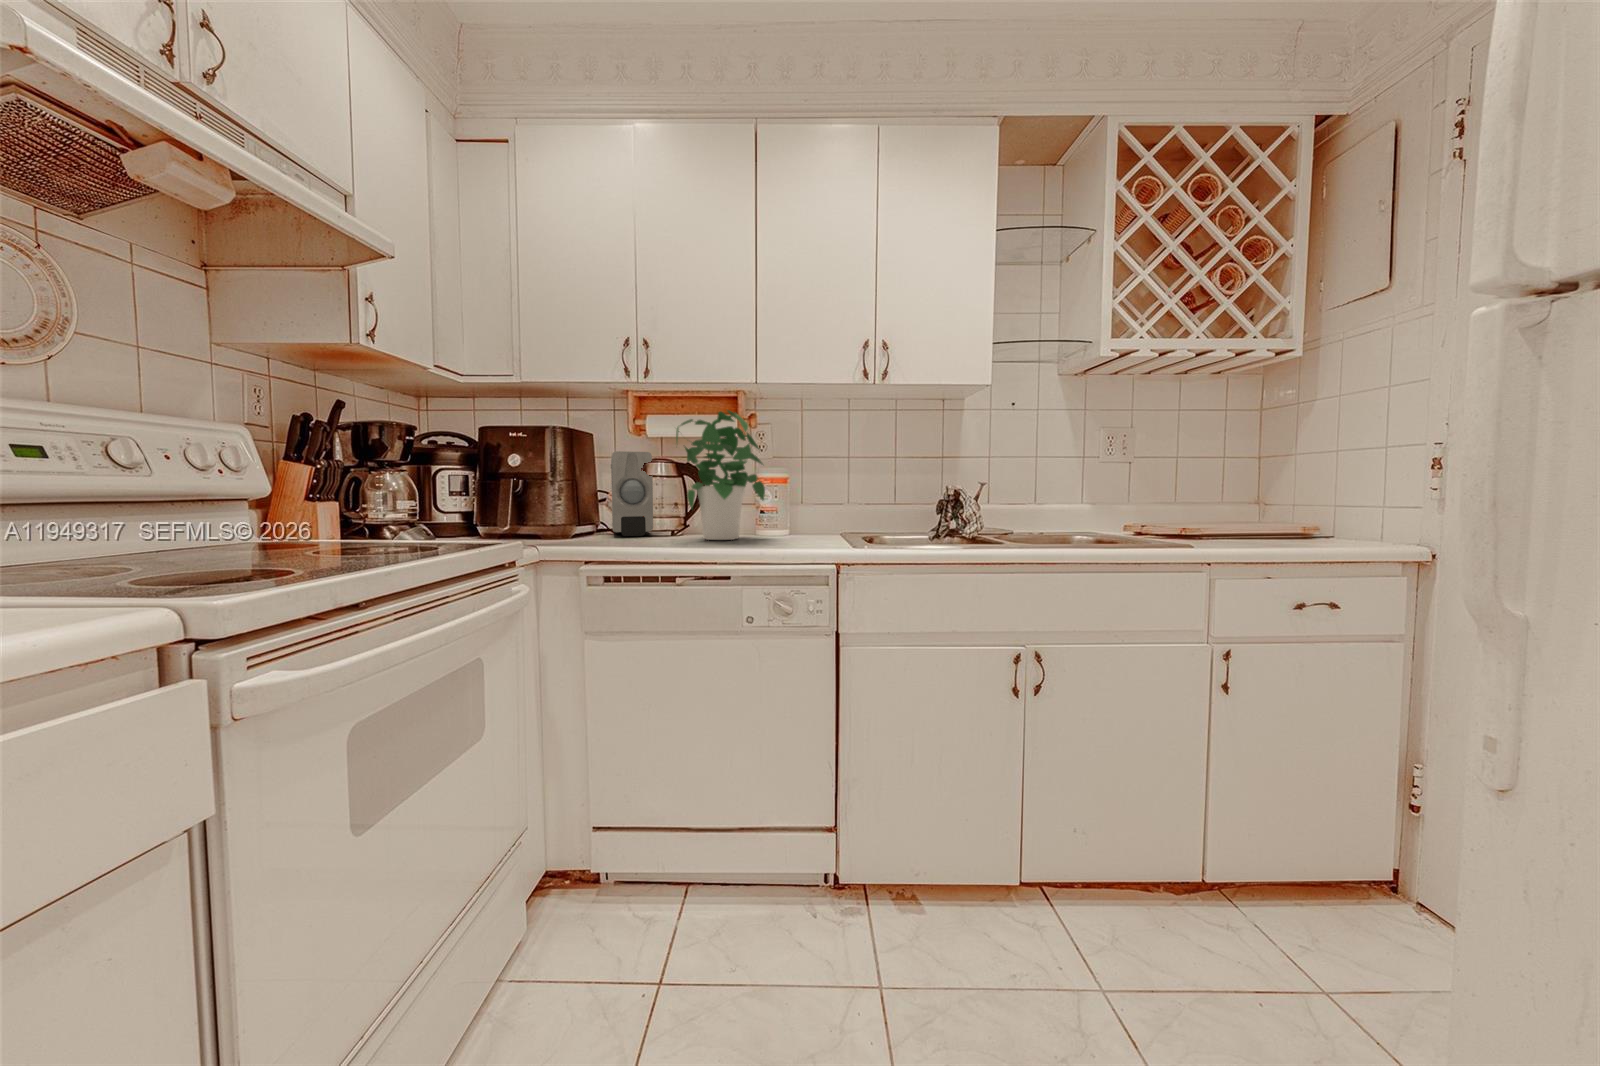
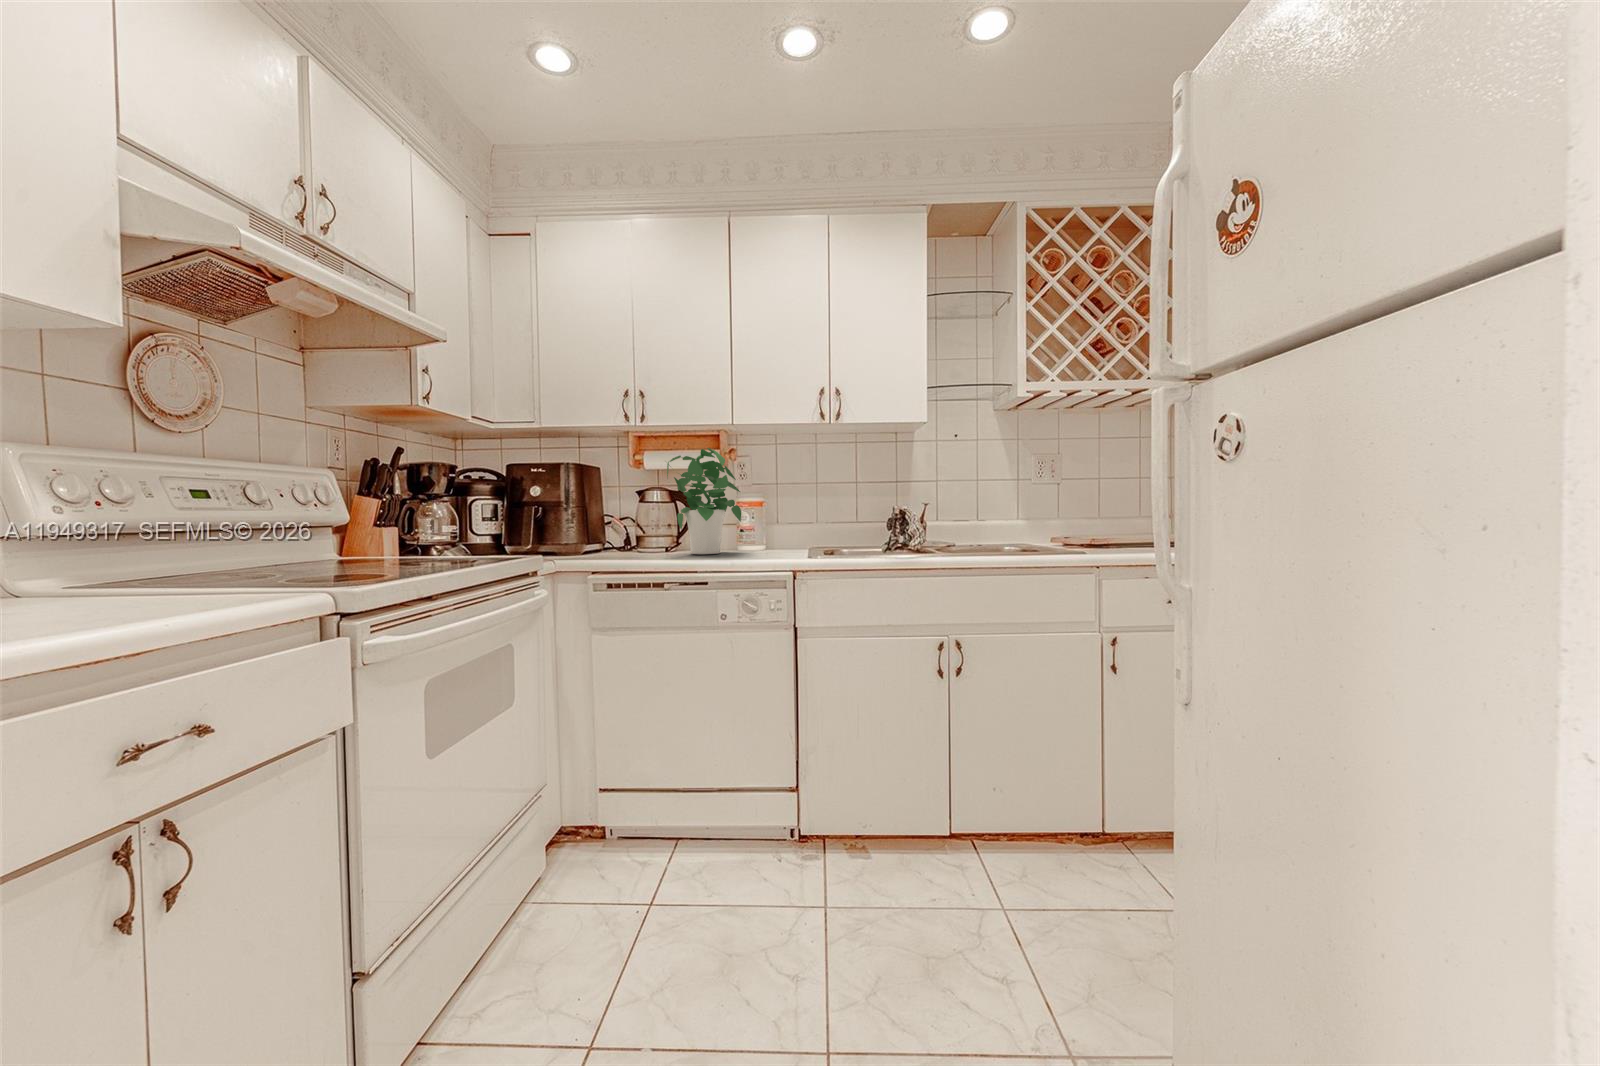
soap dispenser: present [611,451,653,536] -> none [616,483,650,552]

